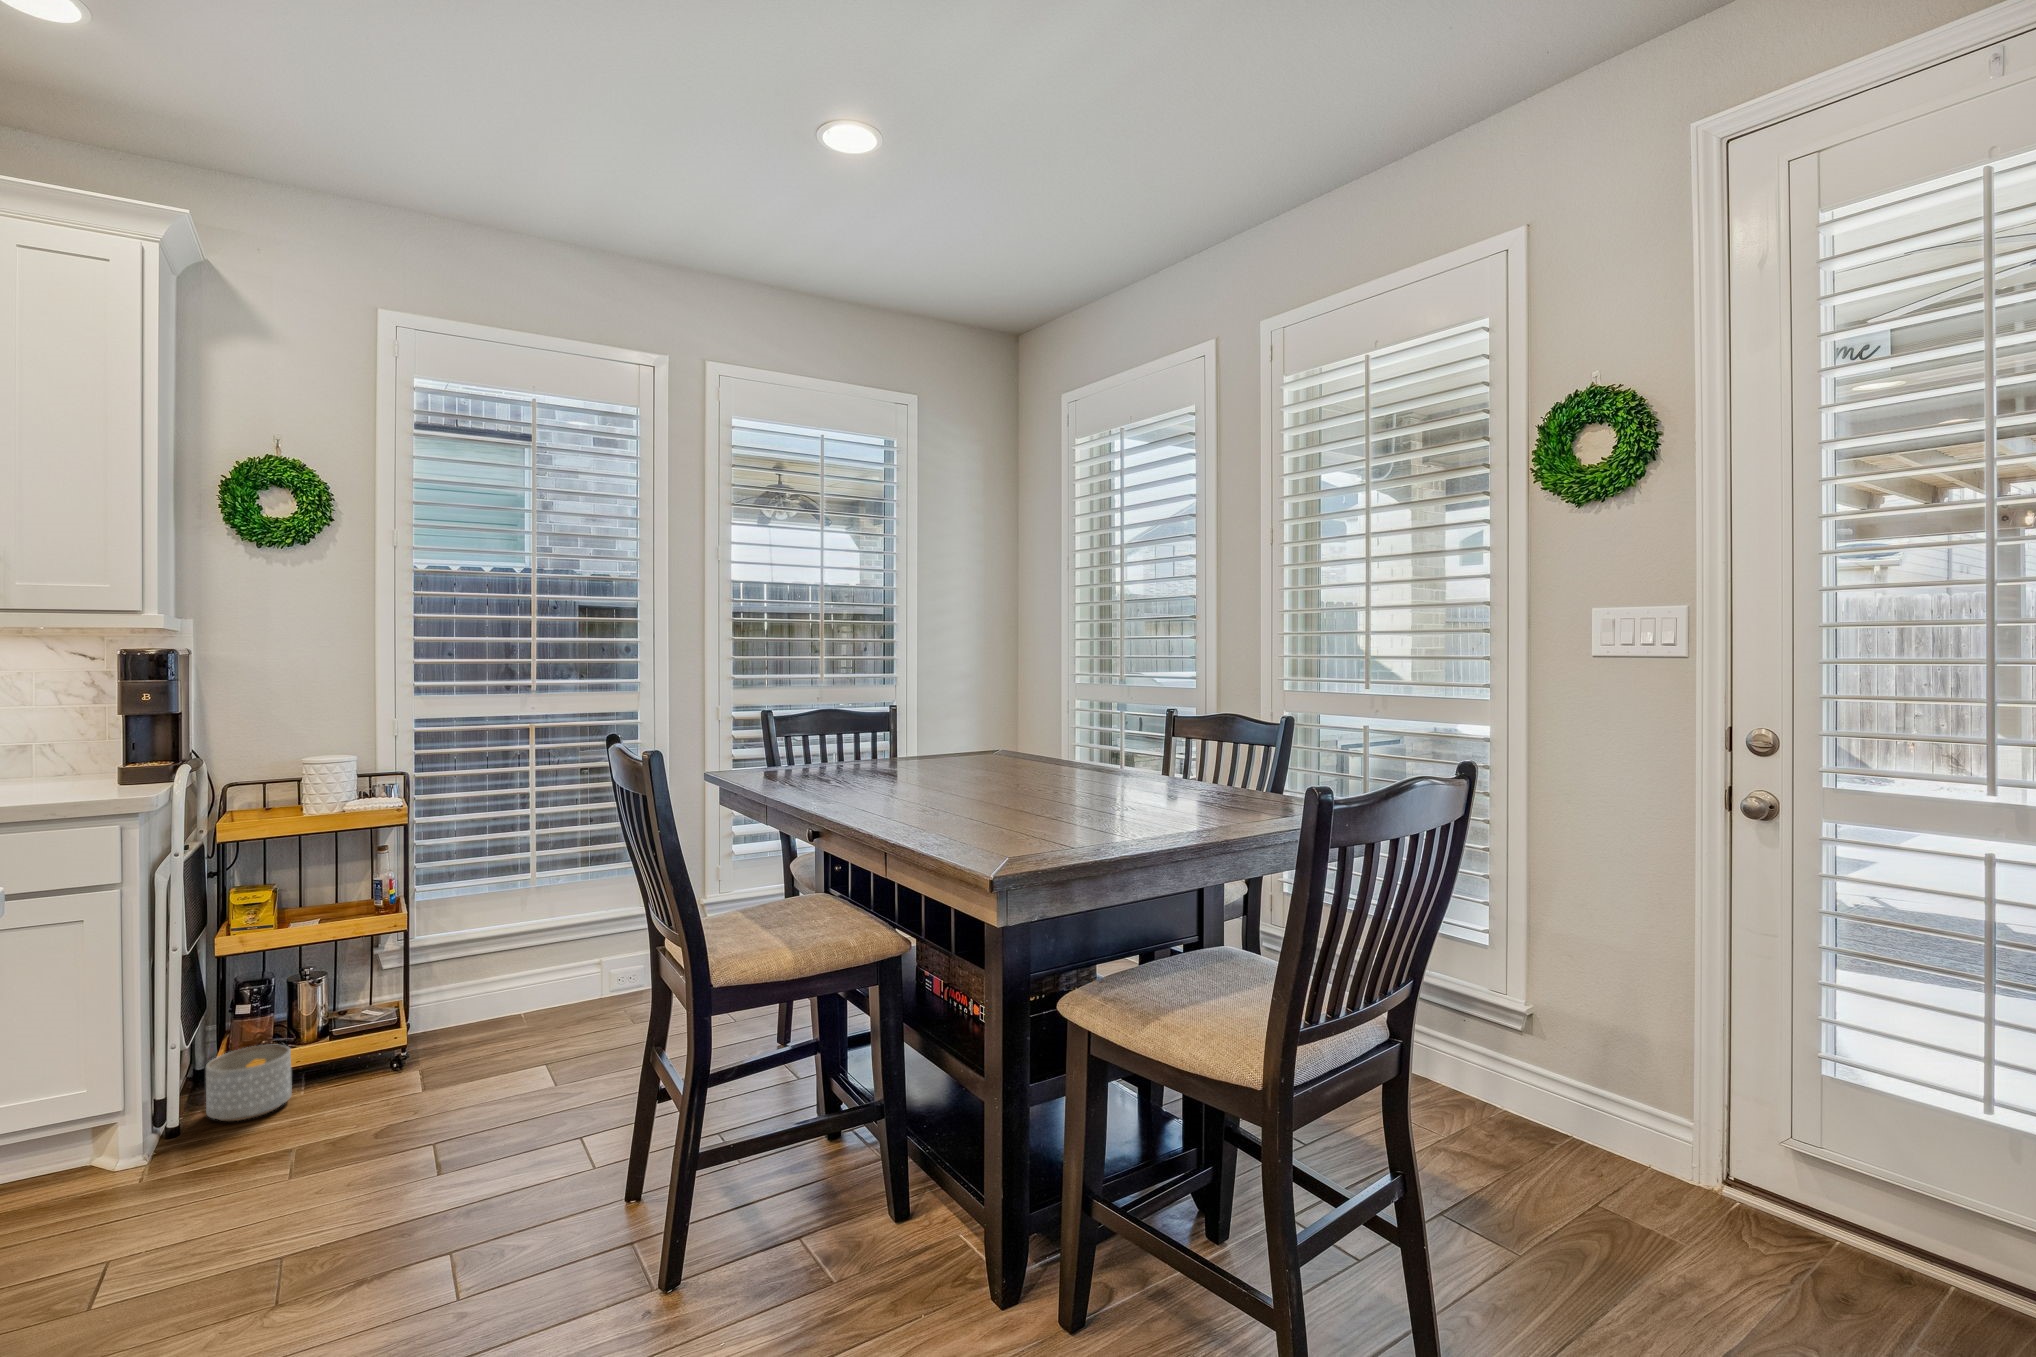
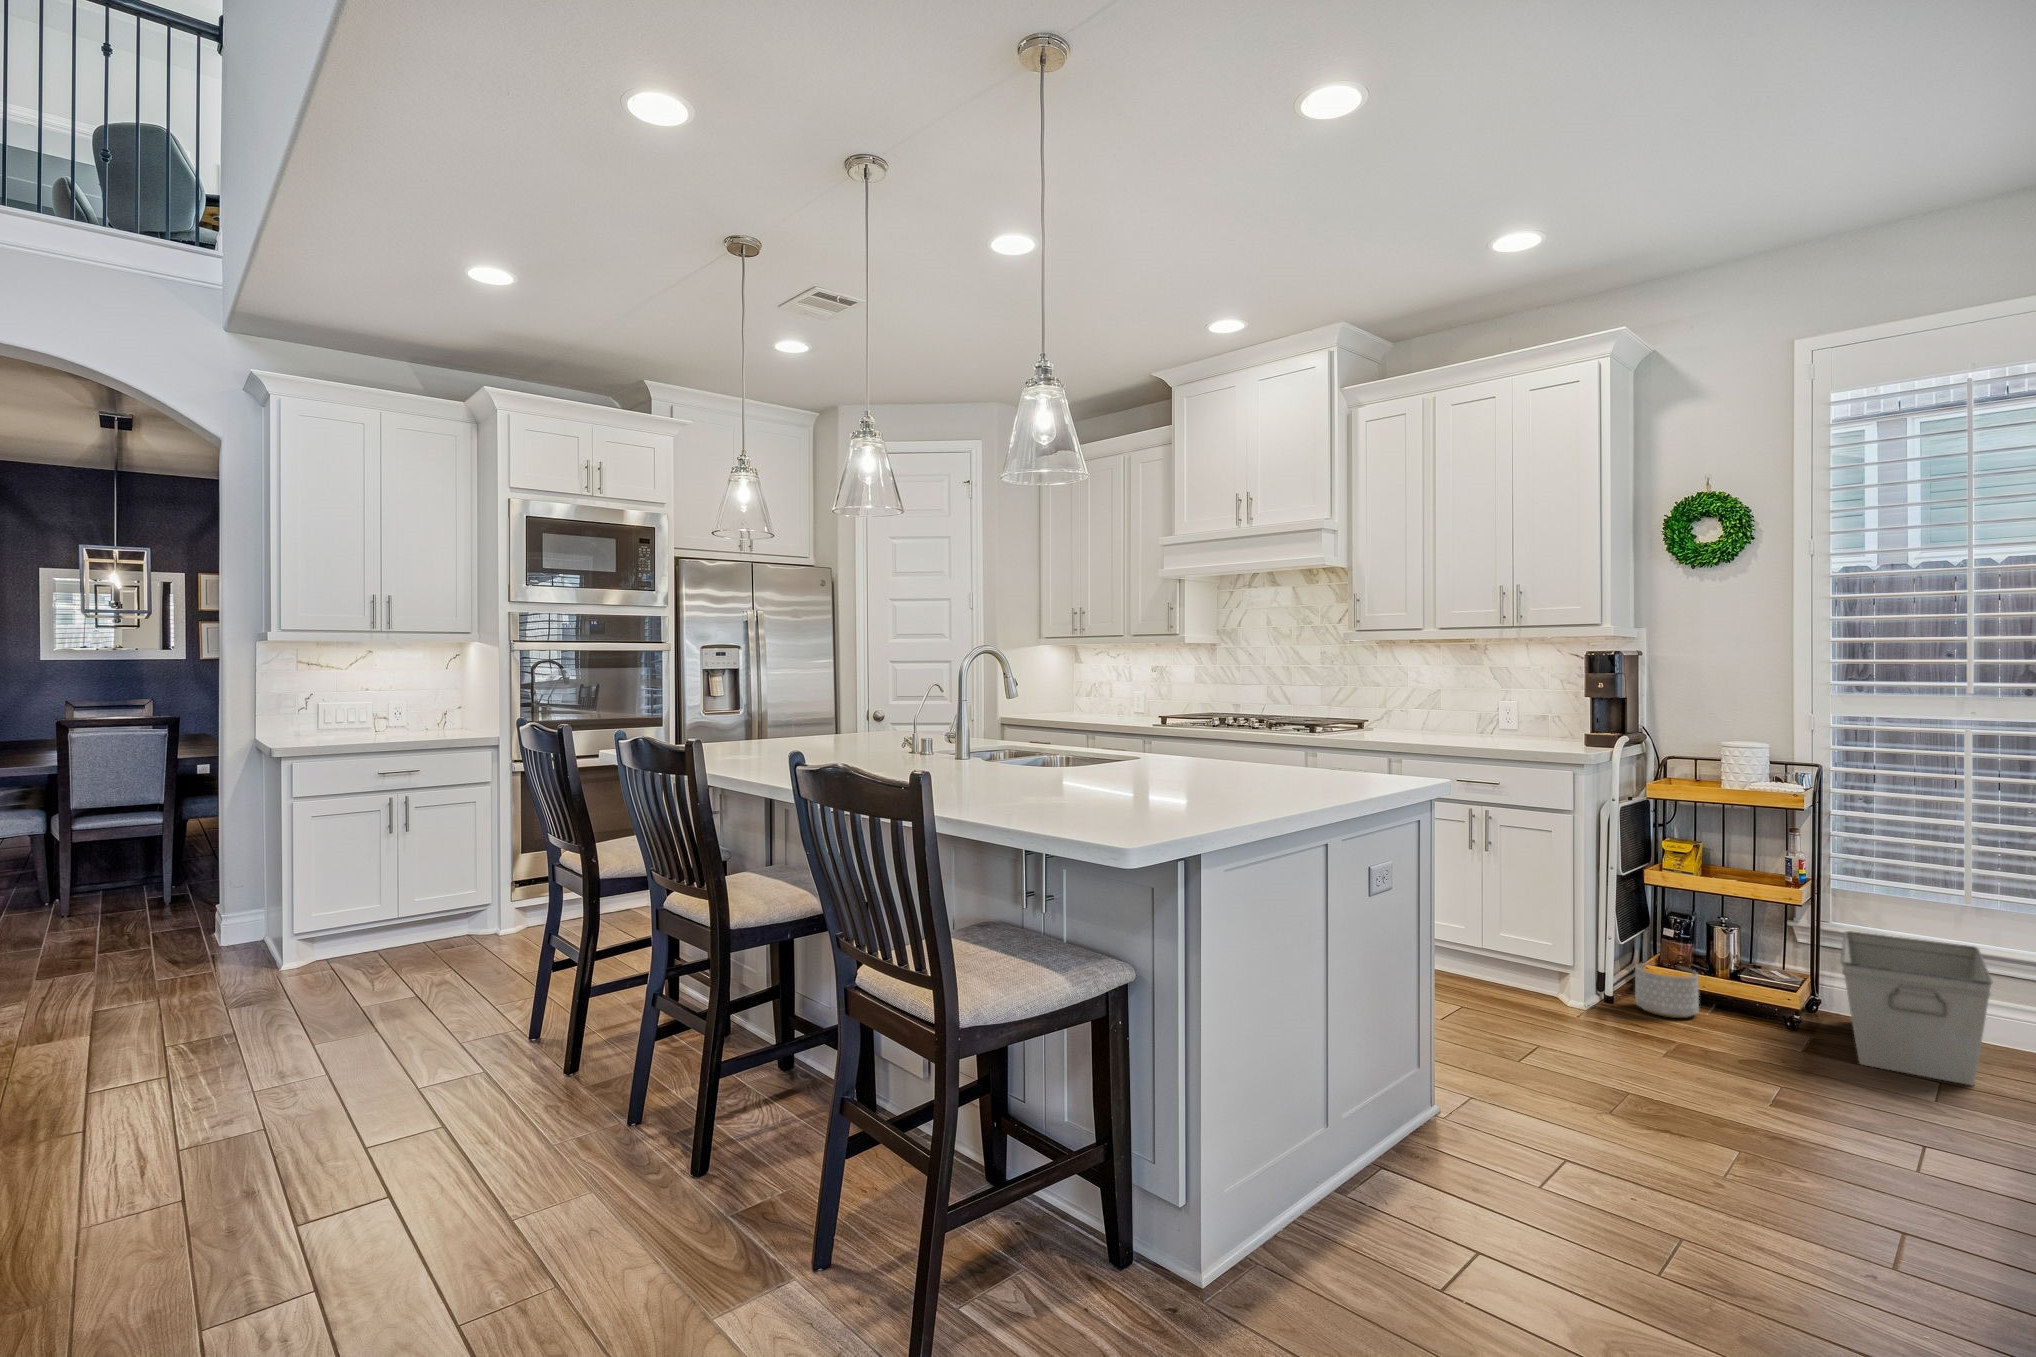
storage bin: none [431,928,578,1084] -> present [1841,931,1993,1085]

